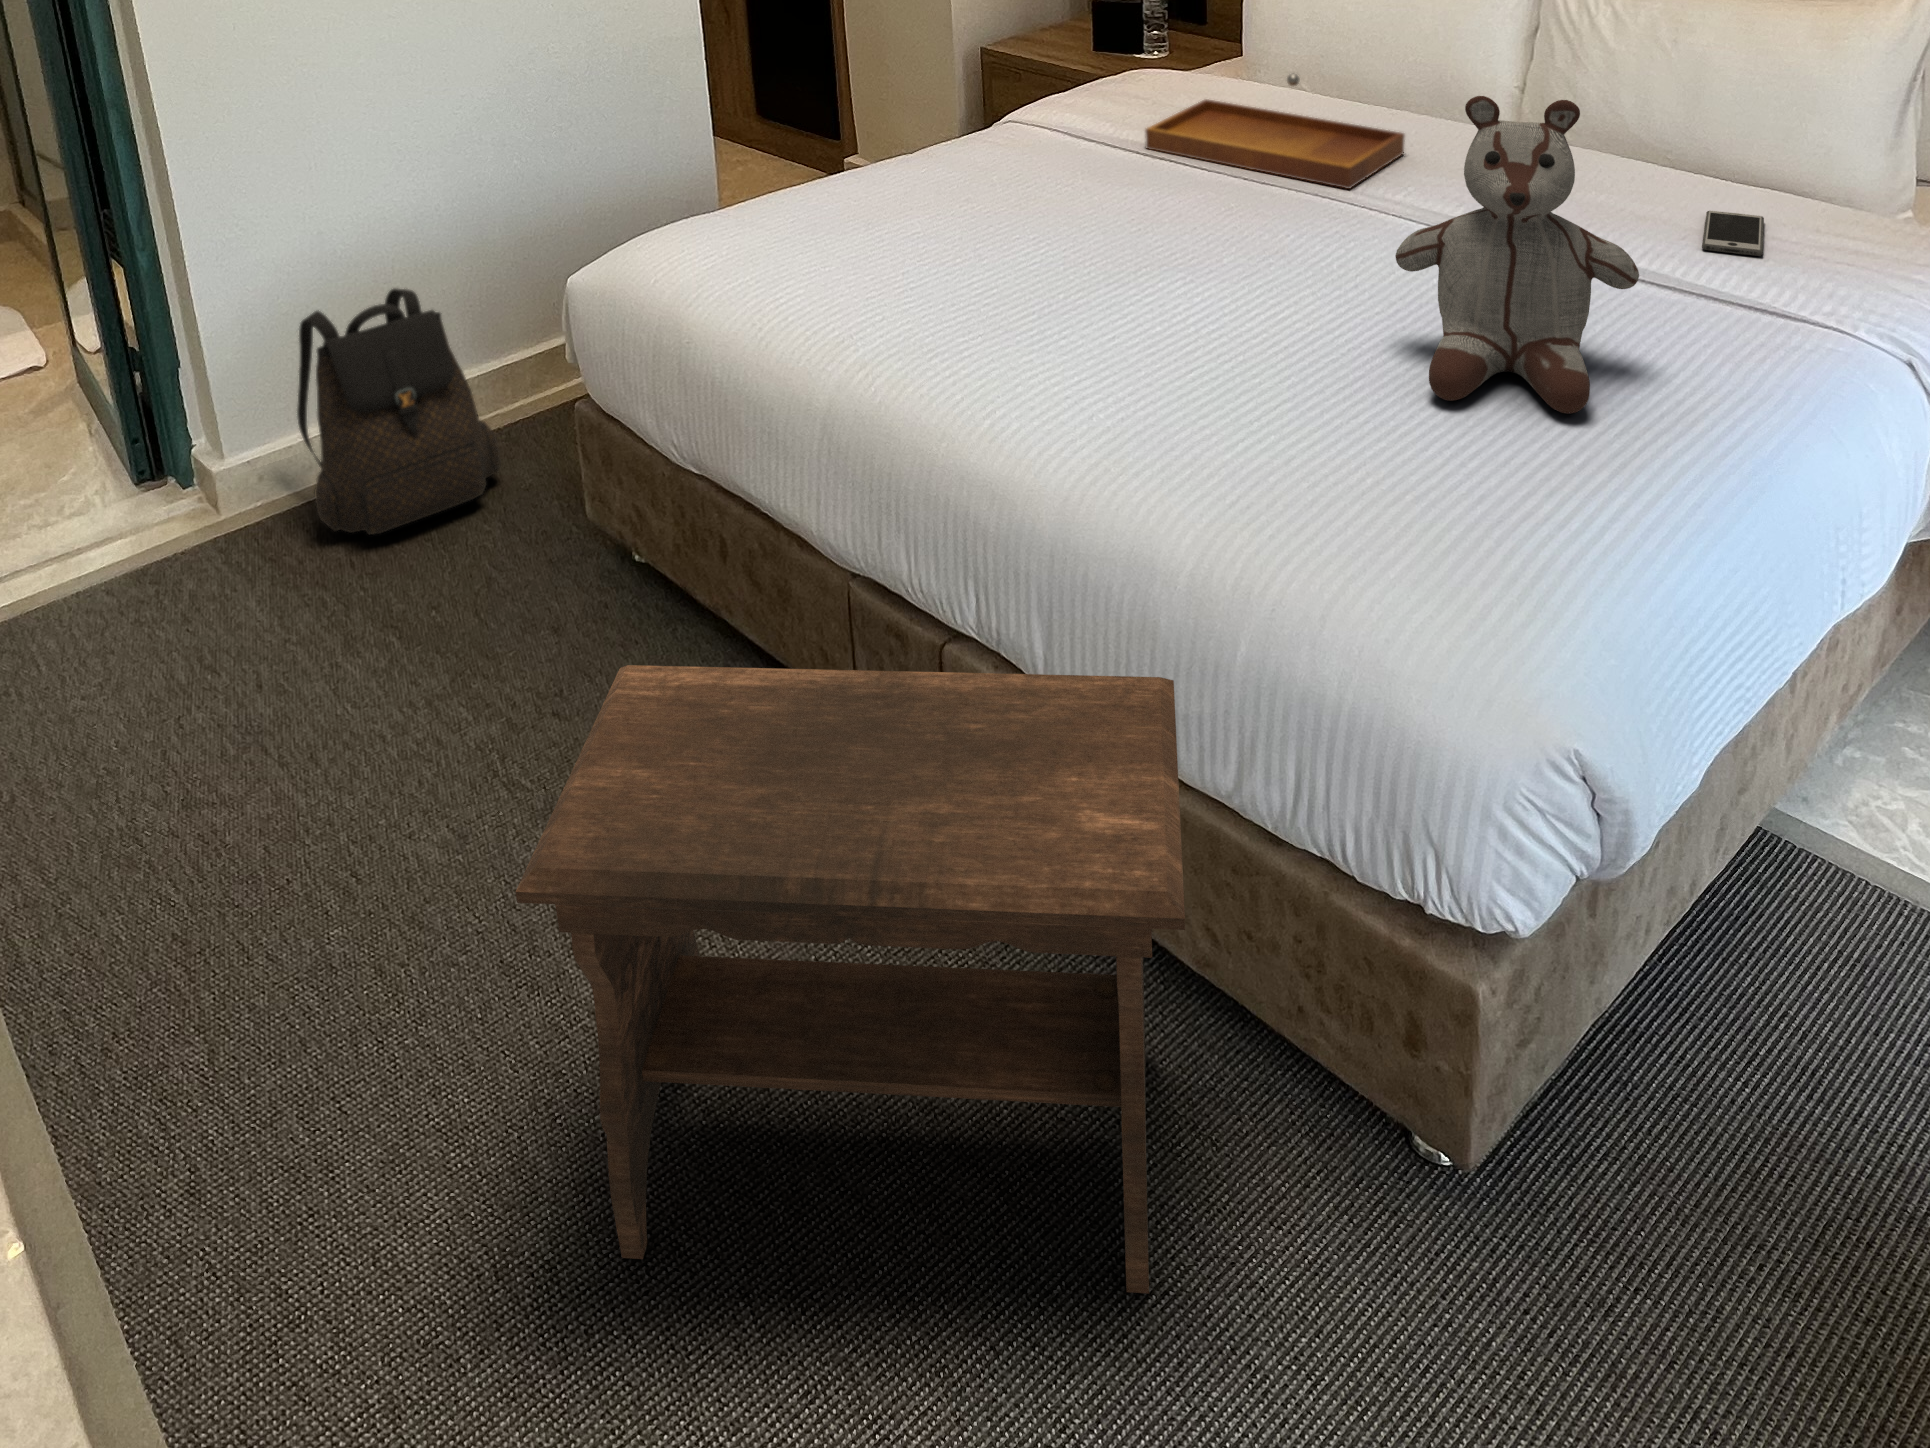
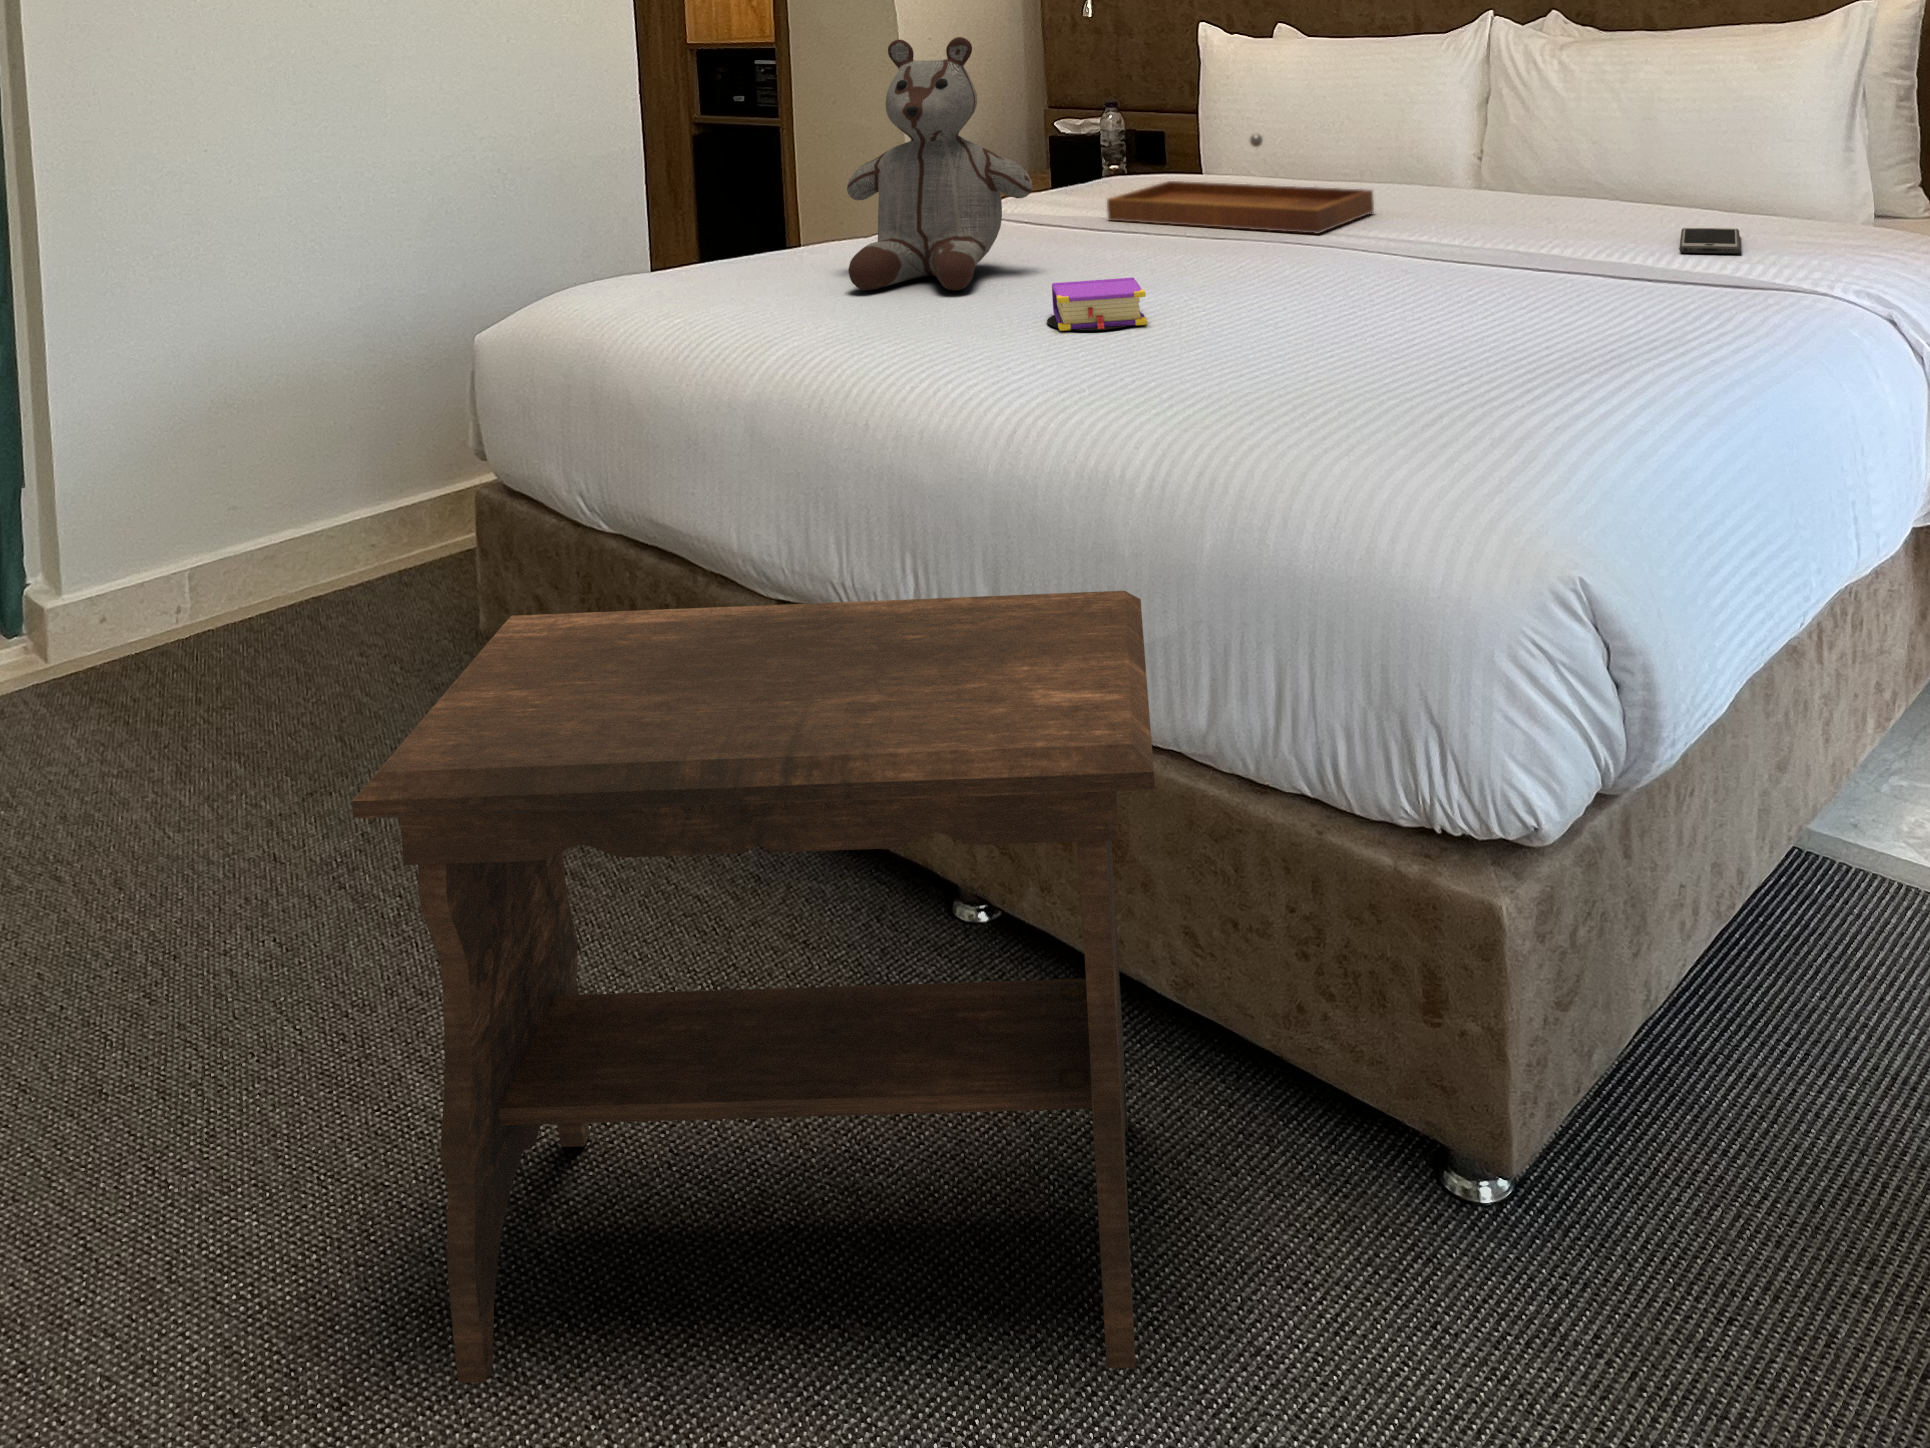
stuffed bear: present [1395,96,1639,414] -> present [847,37,1033,291]
book: none [1048,283,1231,367] -> present [1047,277,1147,331]
backpack: present [297,288,501,535] -> none [155,401,389,679]

